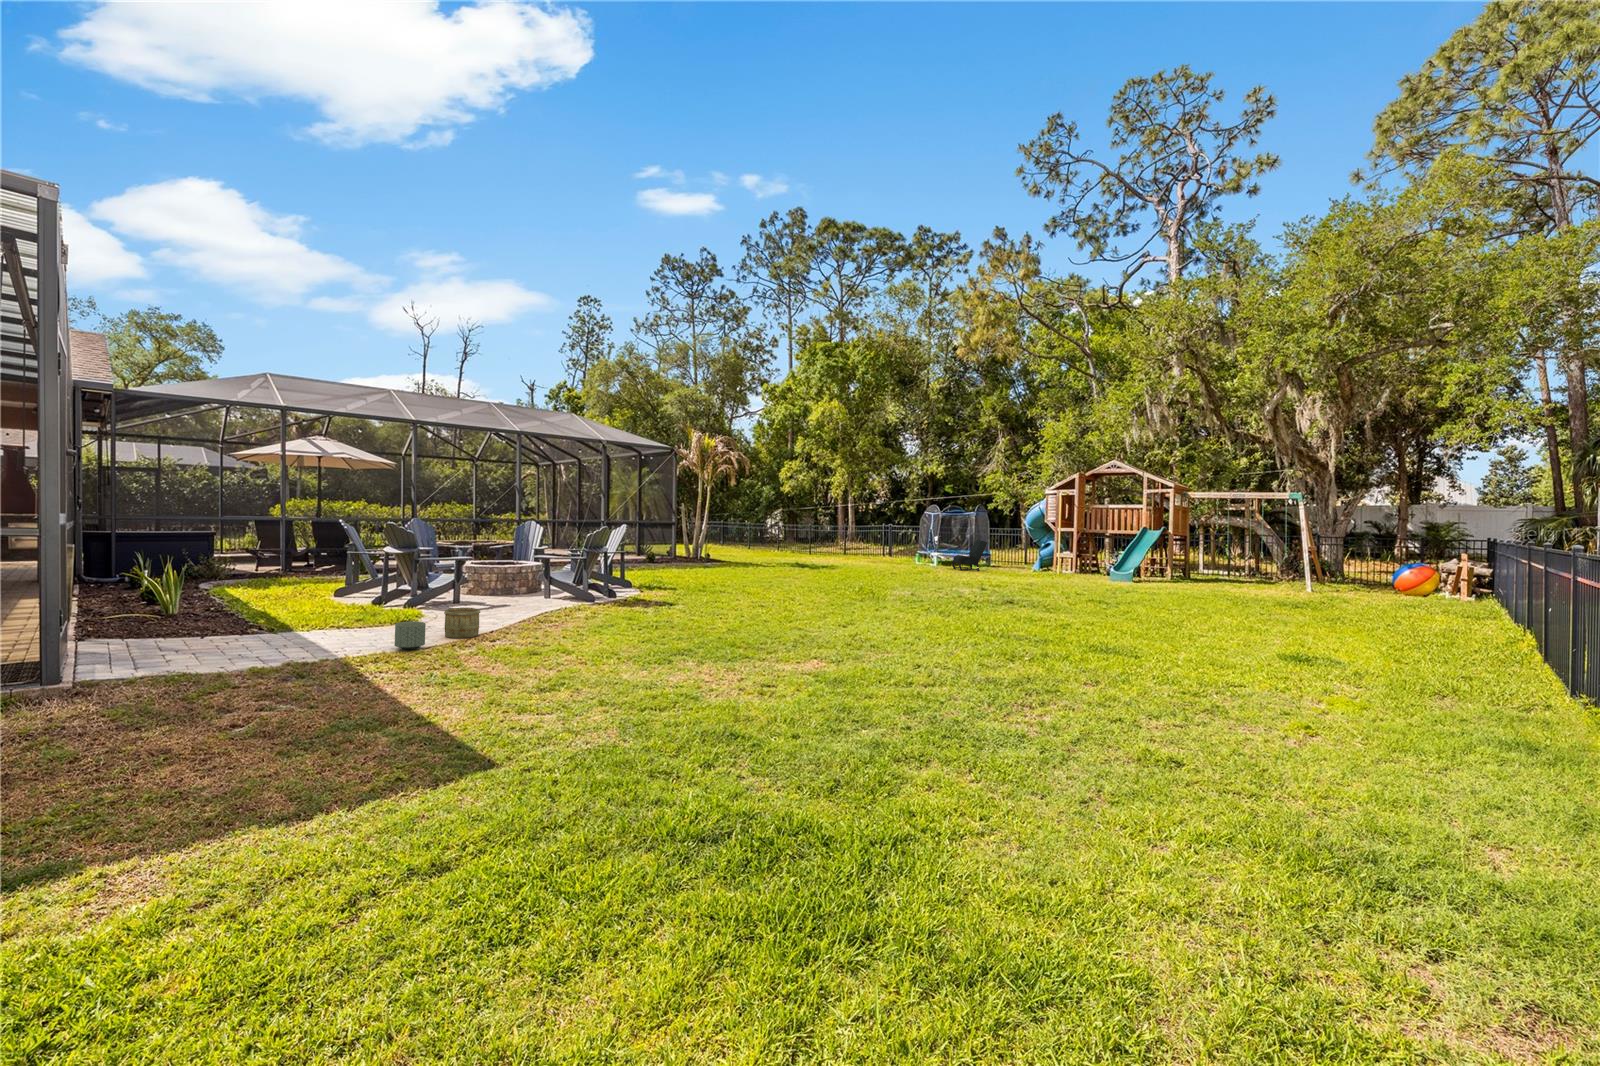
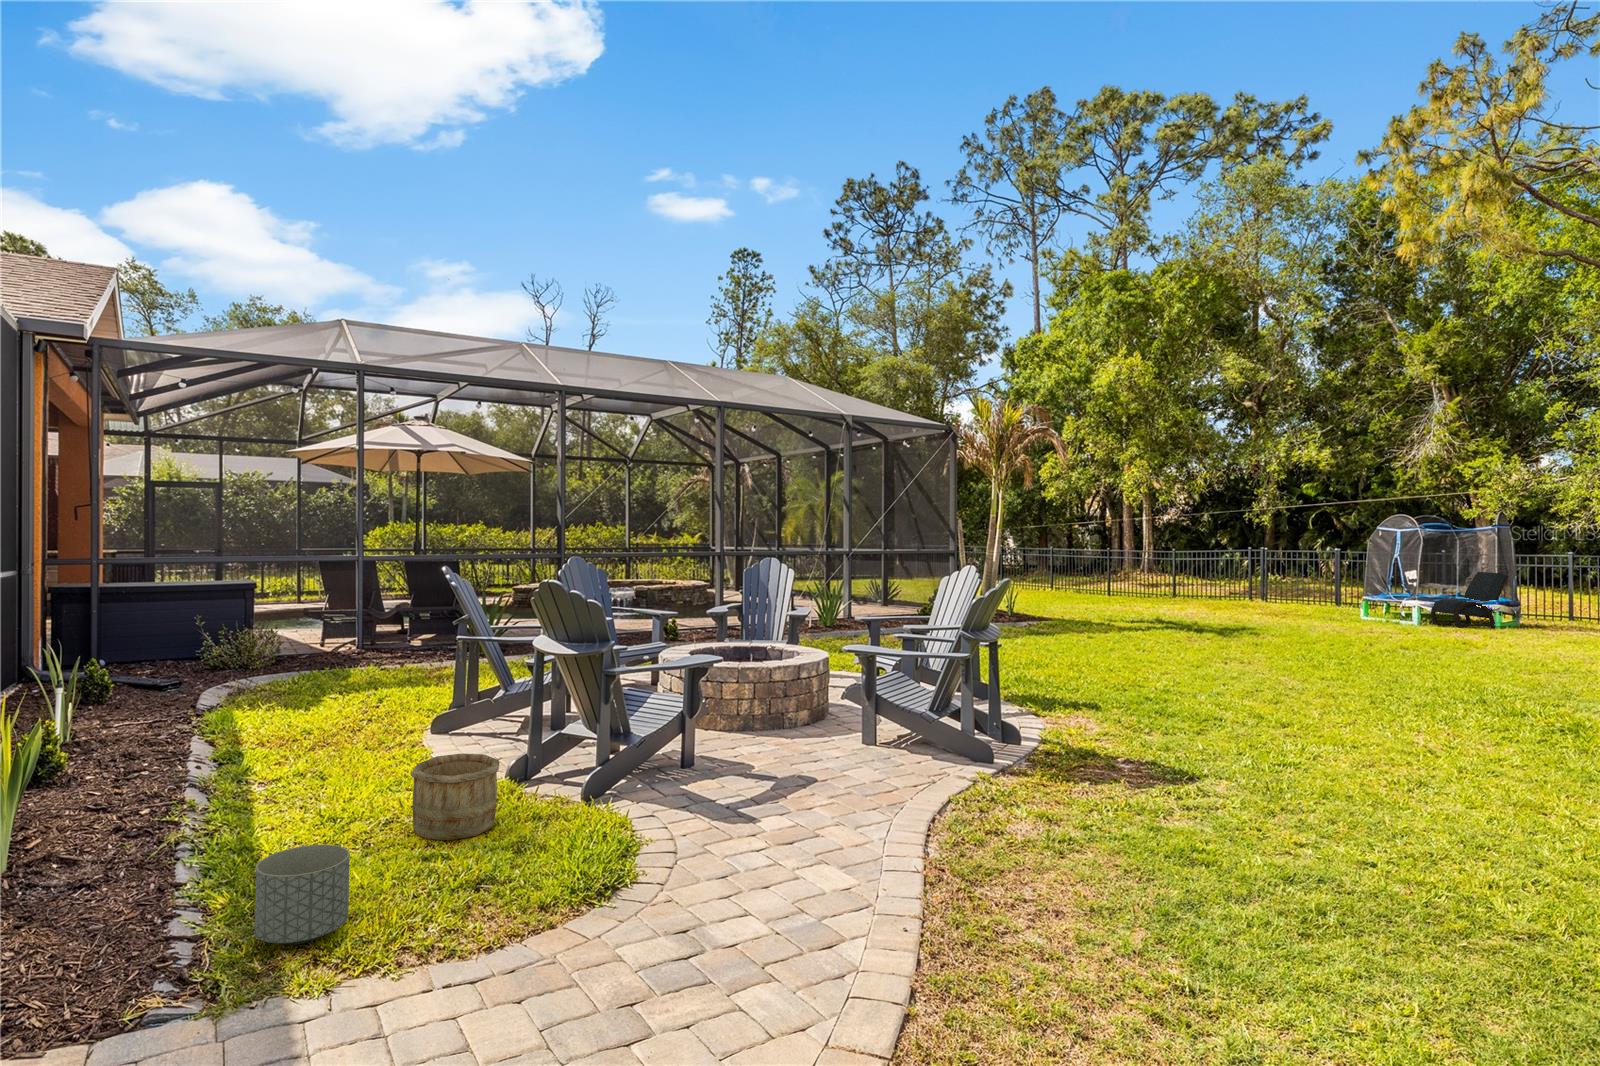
wooden bucket: present [444,608,480,638] -> present [411,754,500,840]
planter: present [395,622,426,650] -> present [254,845,350,945]

